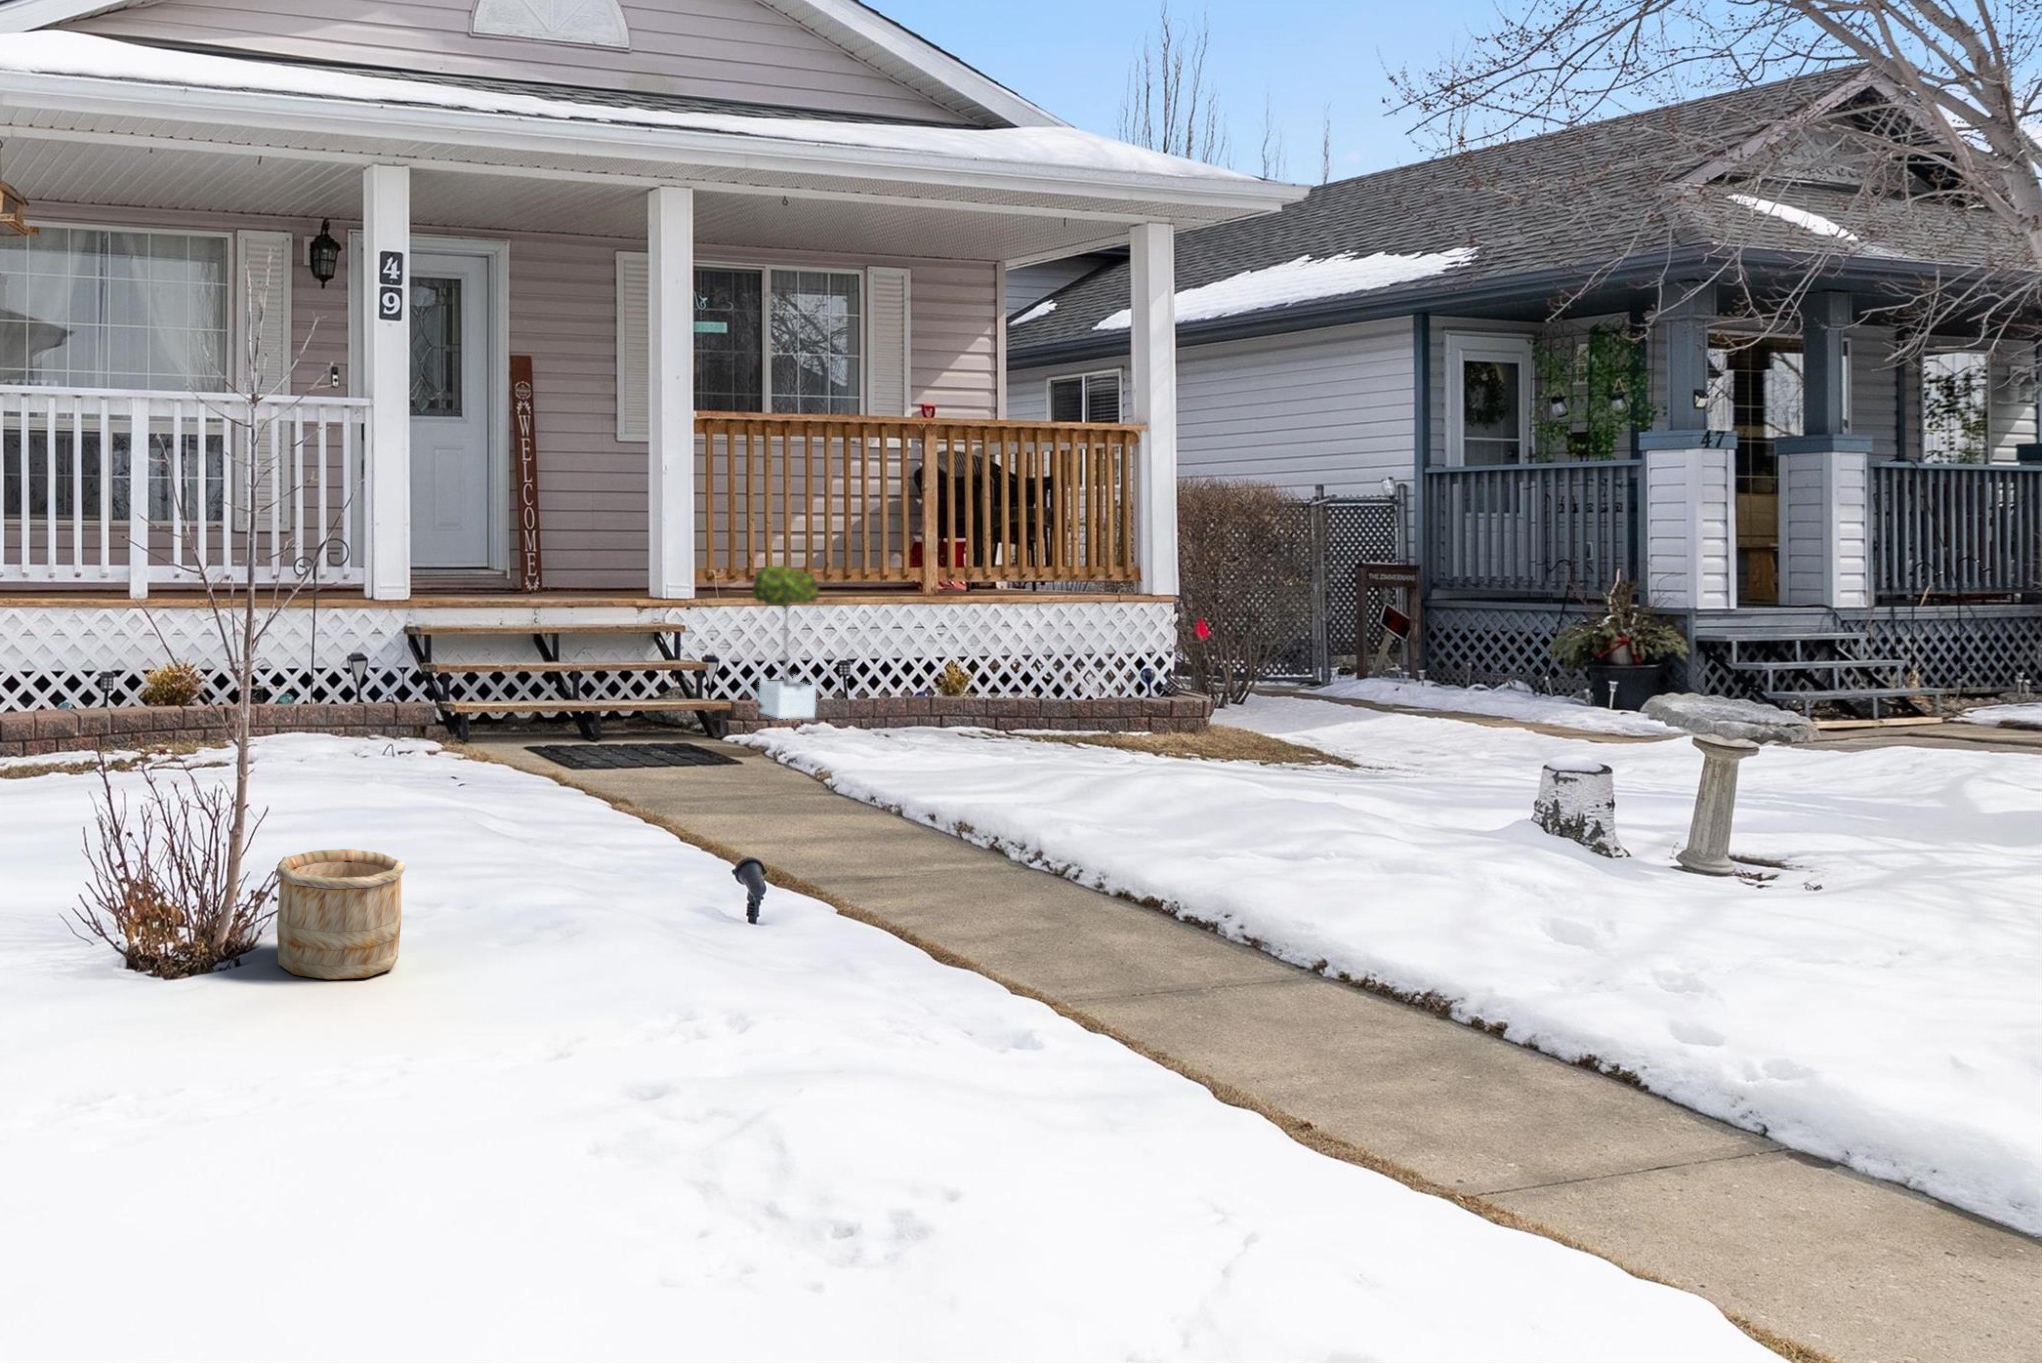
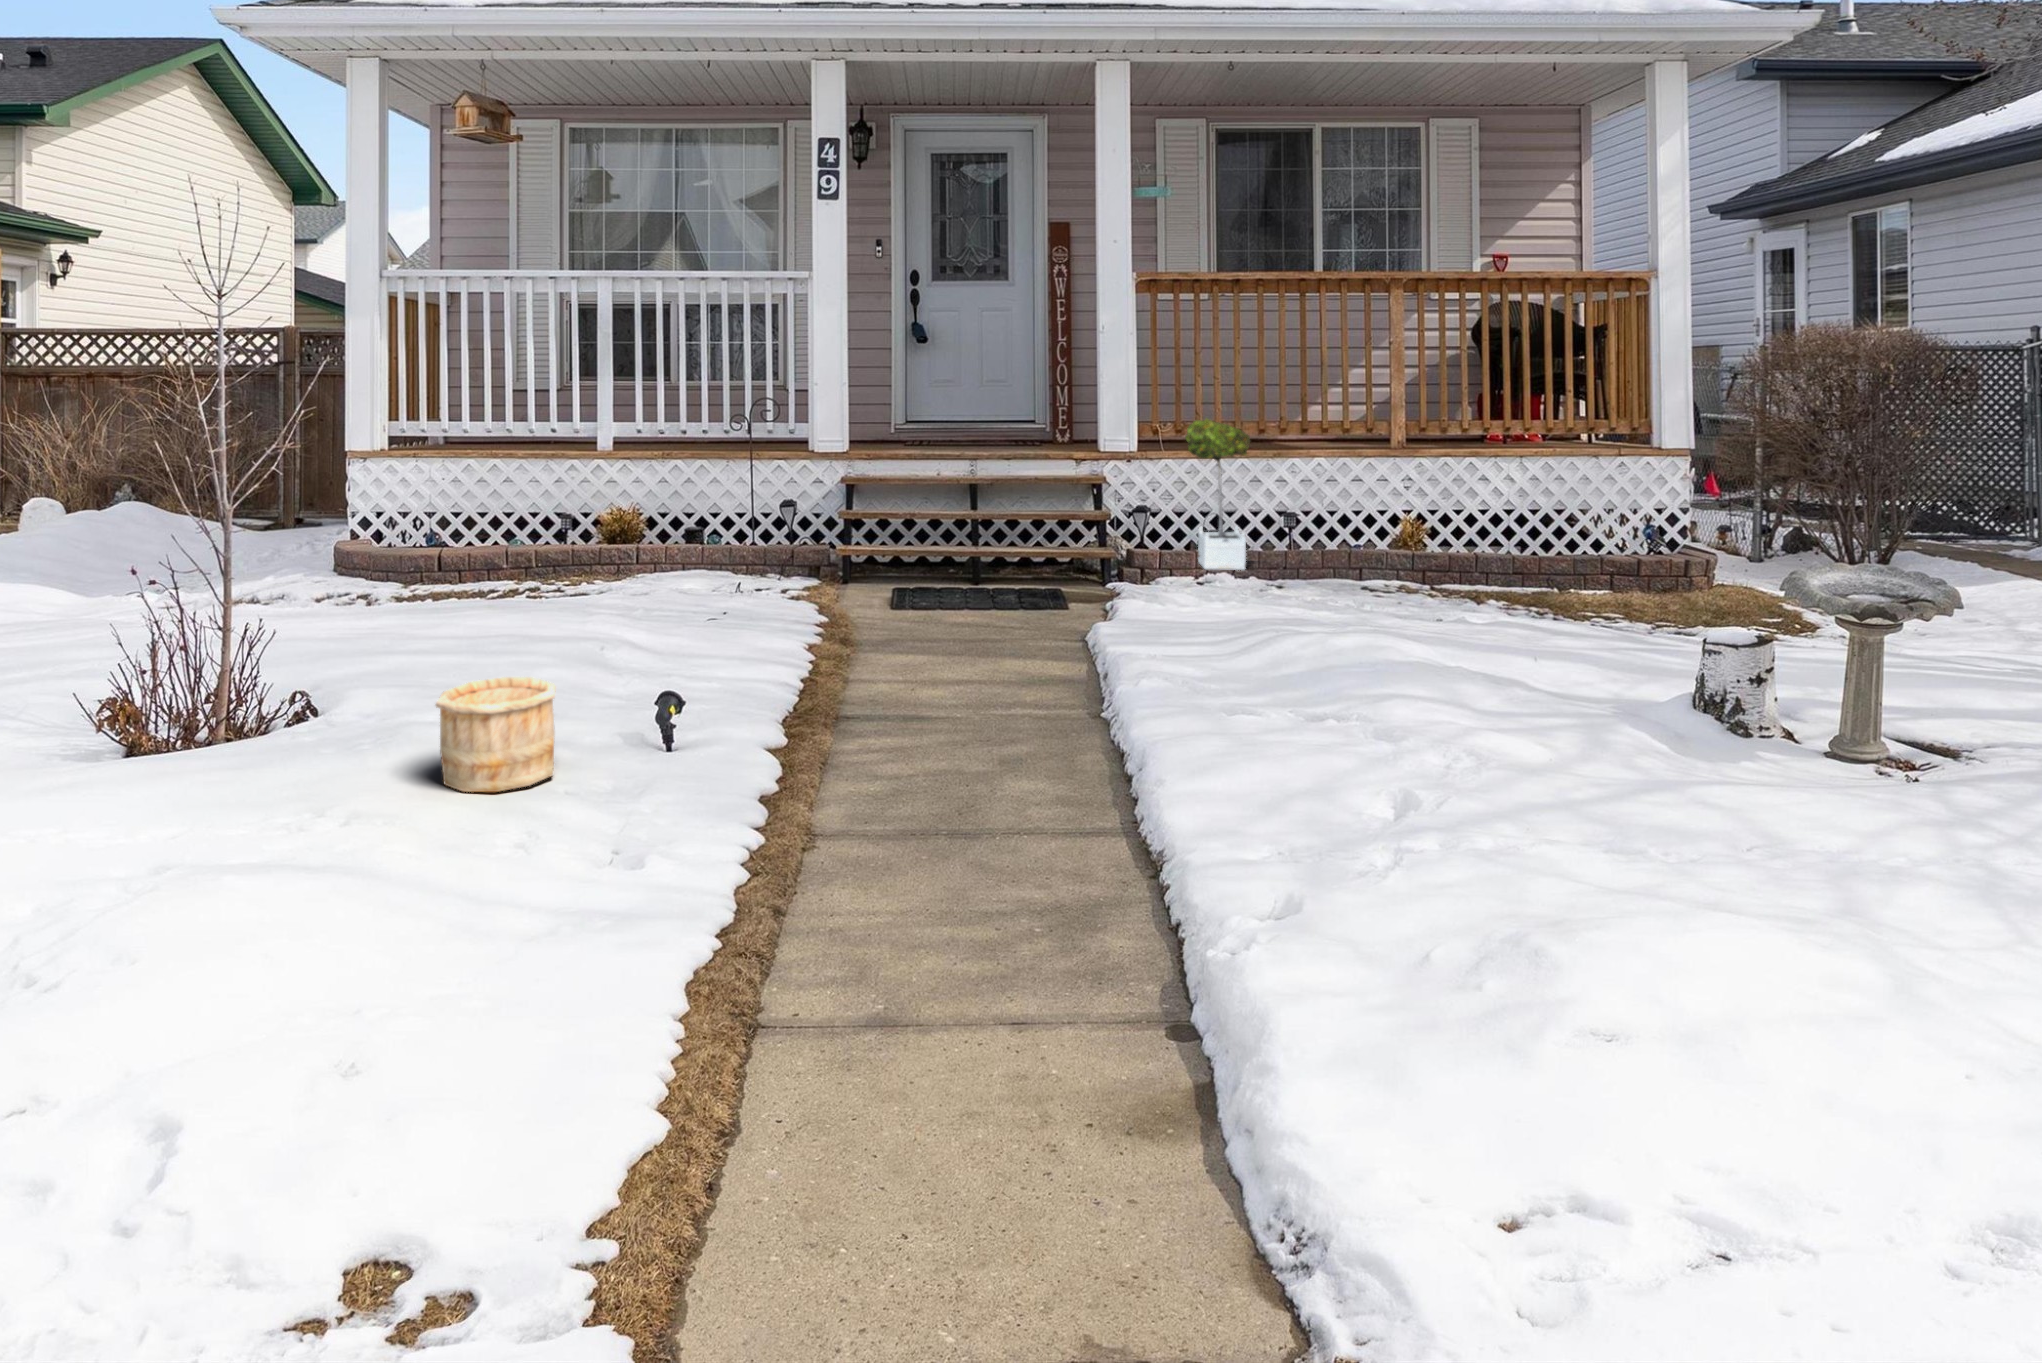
wooden bucket: present [275,849,406,979] -> present [436,677,556,792]

